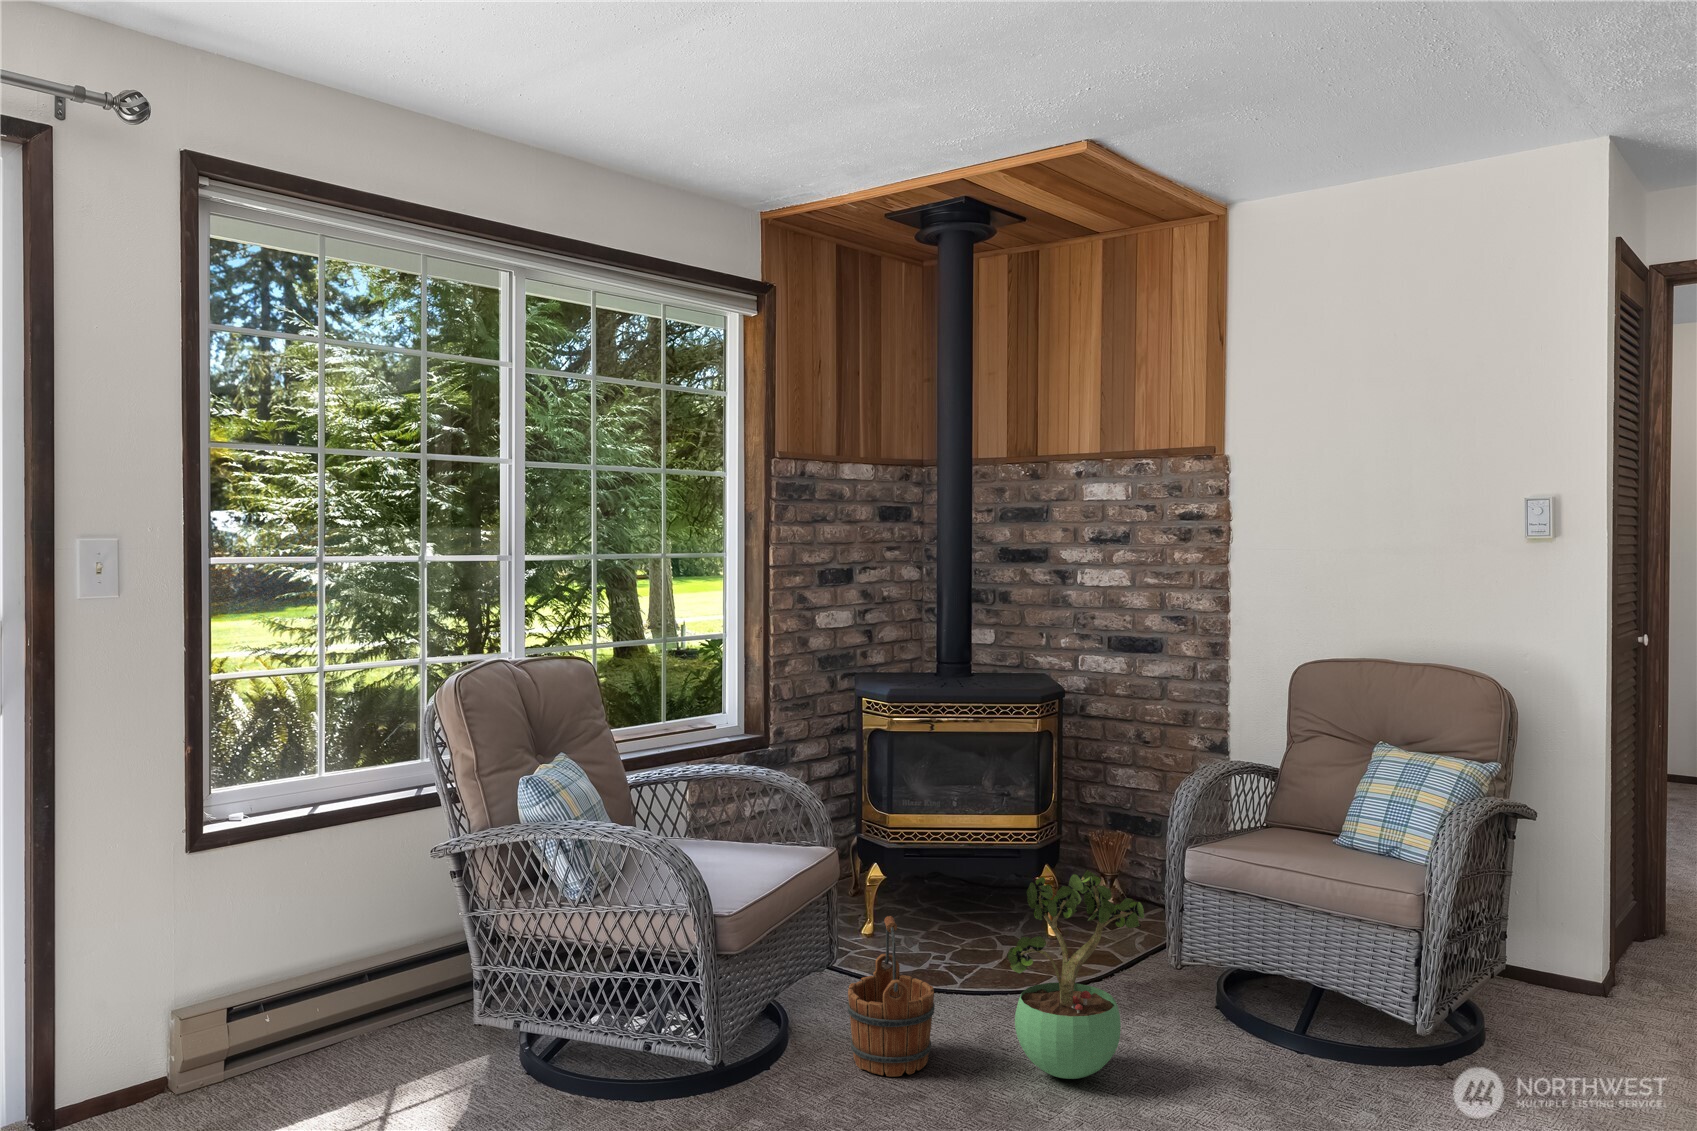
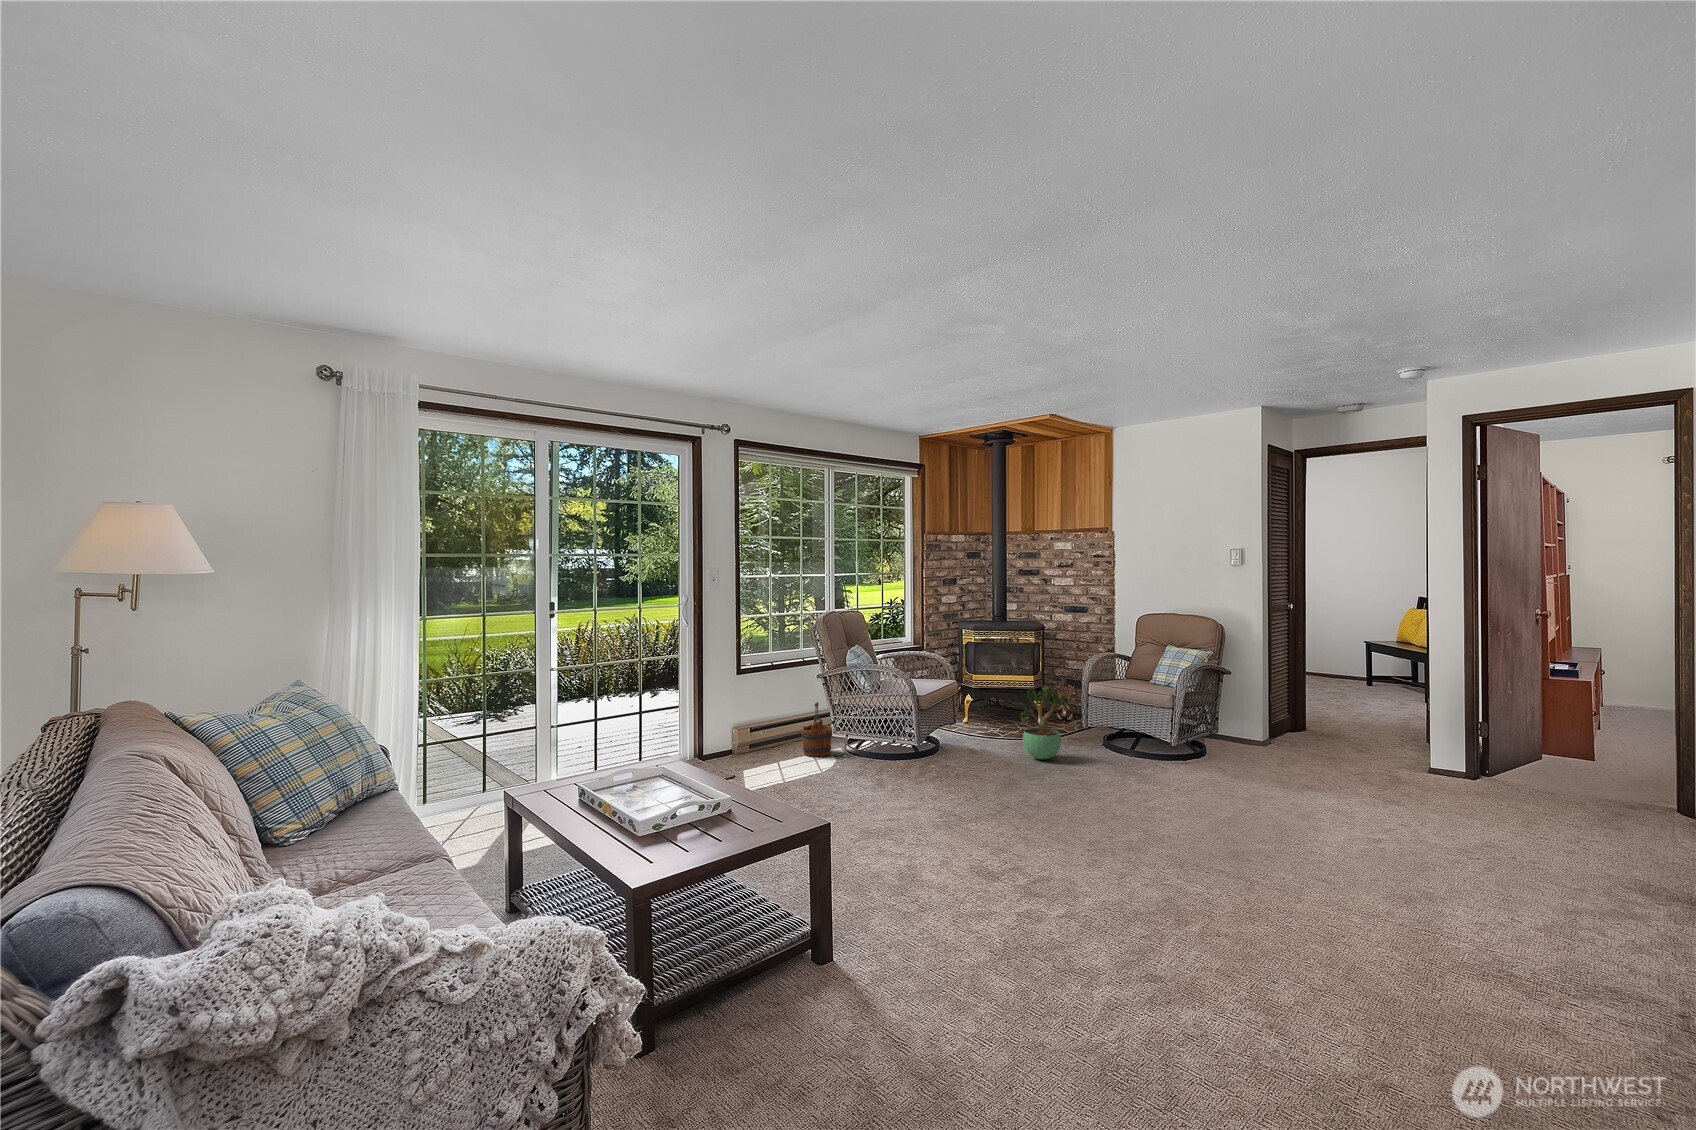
wooden bucket: present [847,916,935,1077] -> present [801,702,832,757]

